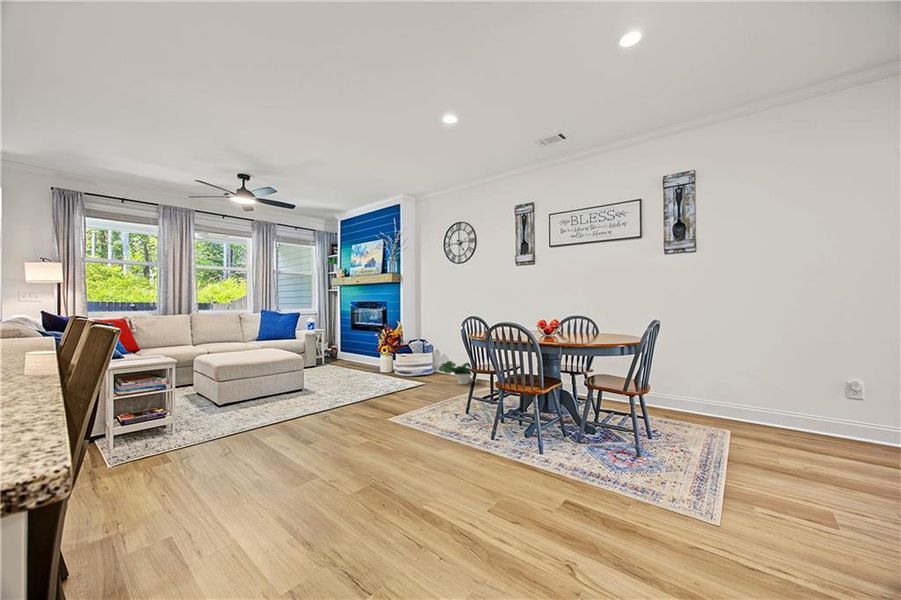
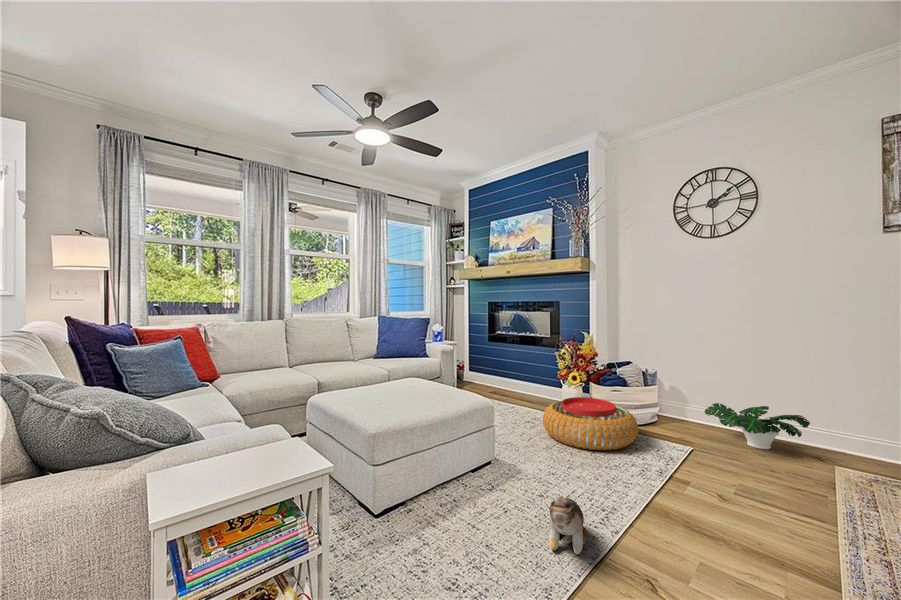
pouf: none [346,360,400,386] -> present [543,397,638,450]
plush toy: none [282,389,317,414] -> present [545,496,587,554]

